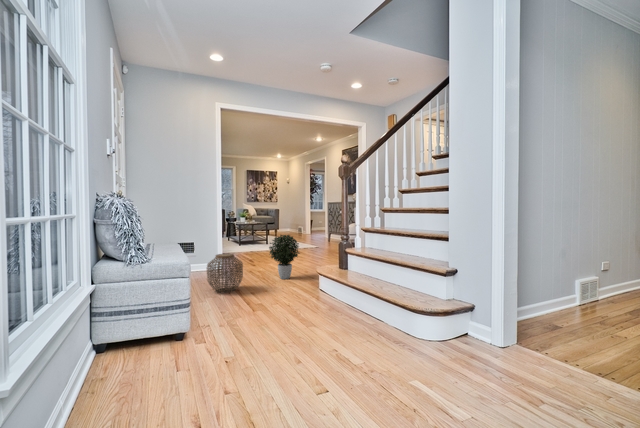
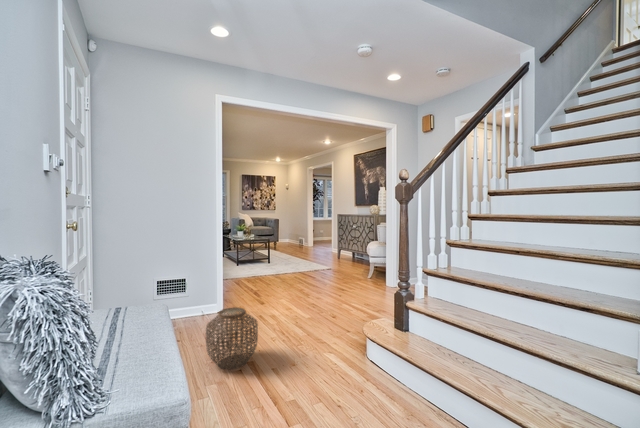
potted plant: present [269,235,300,279] -> none [289,273,332,335]

